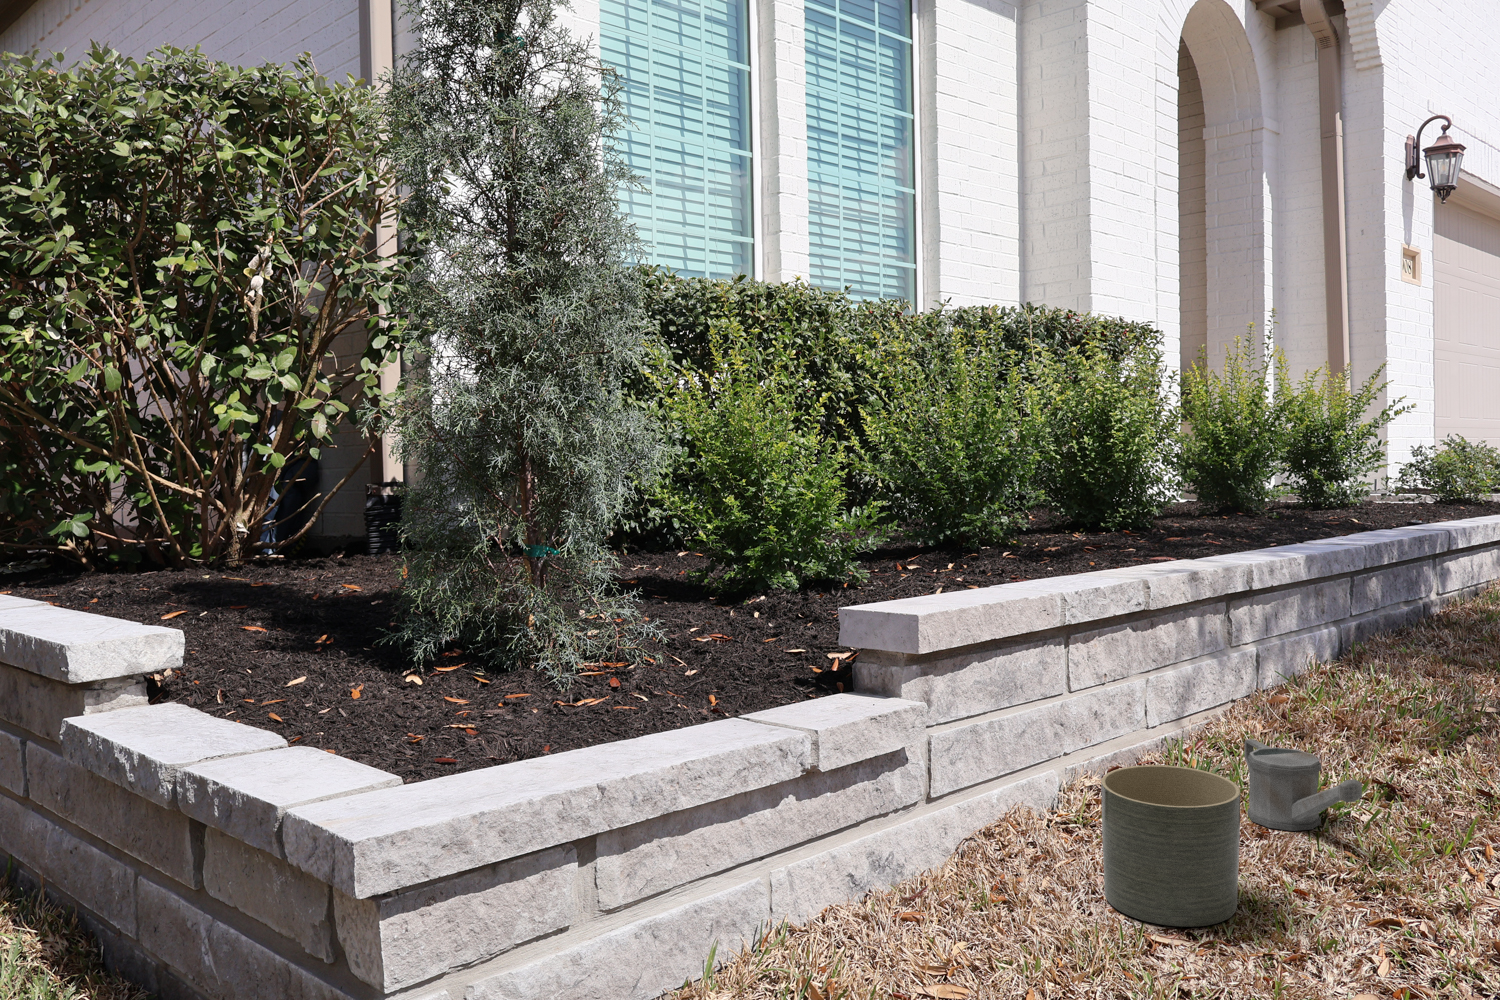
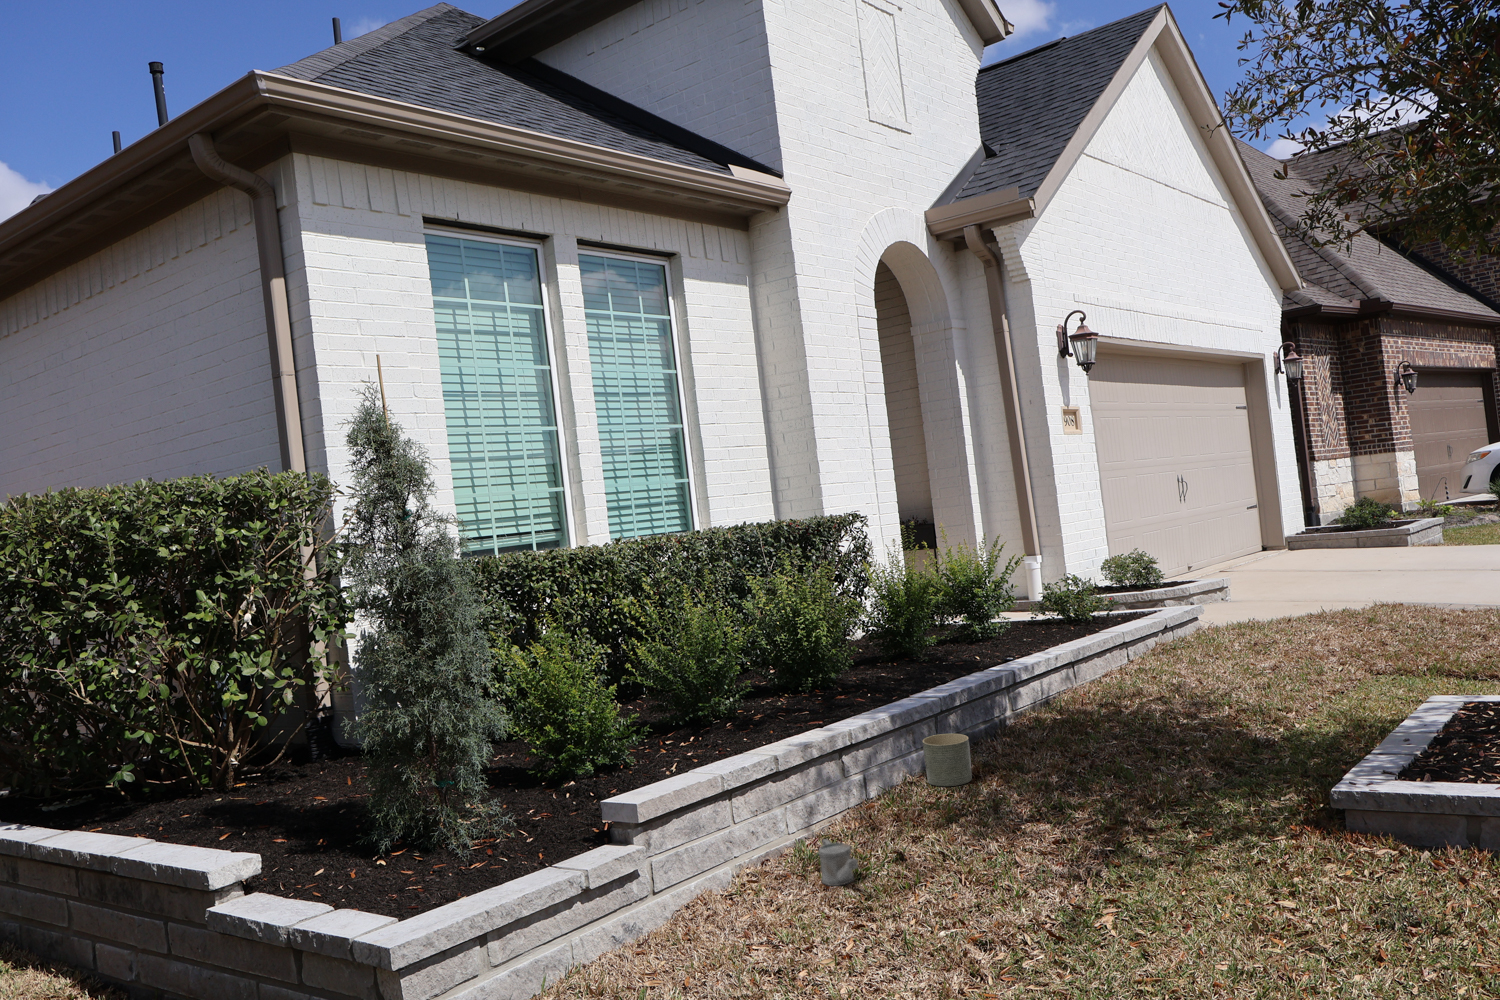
planter: present [1101,765,1240,927] -> present [922,734,972,786]

